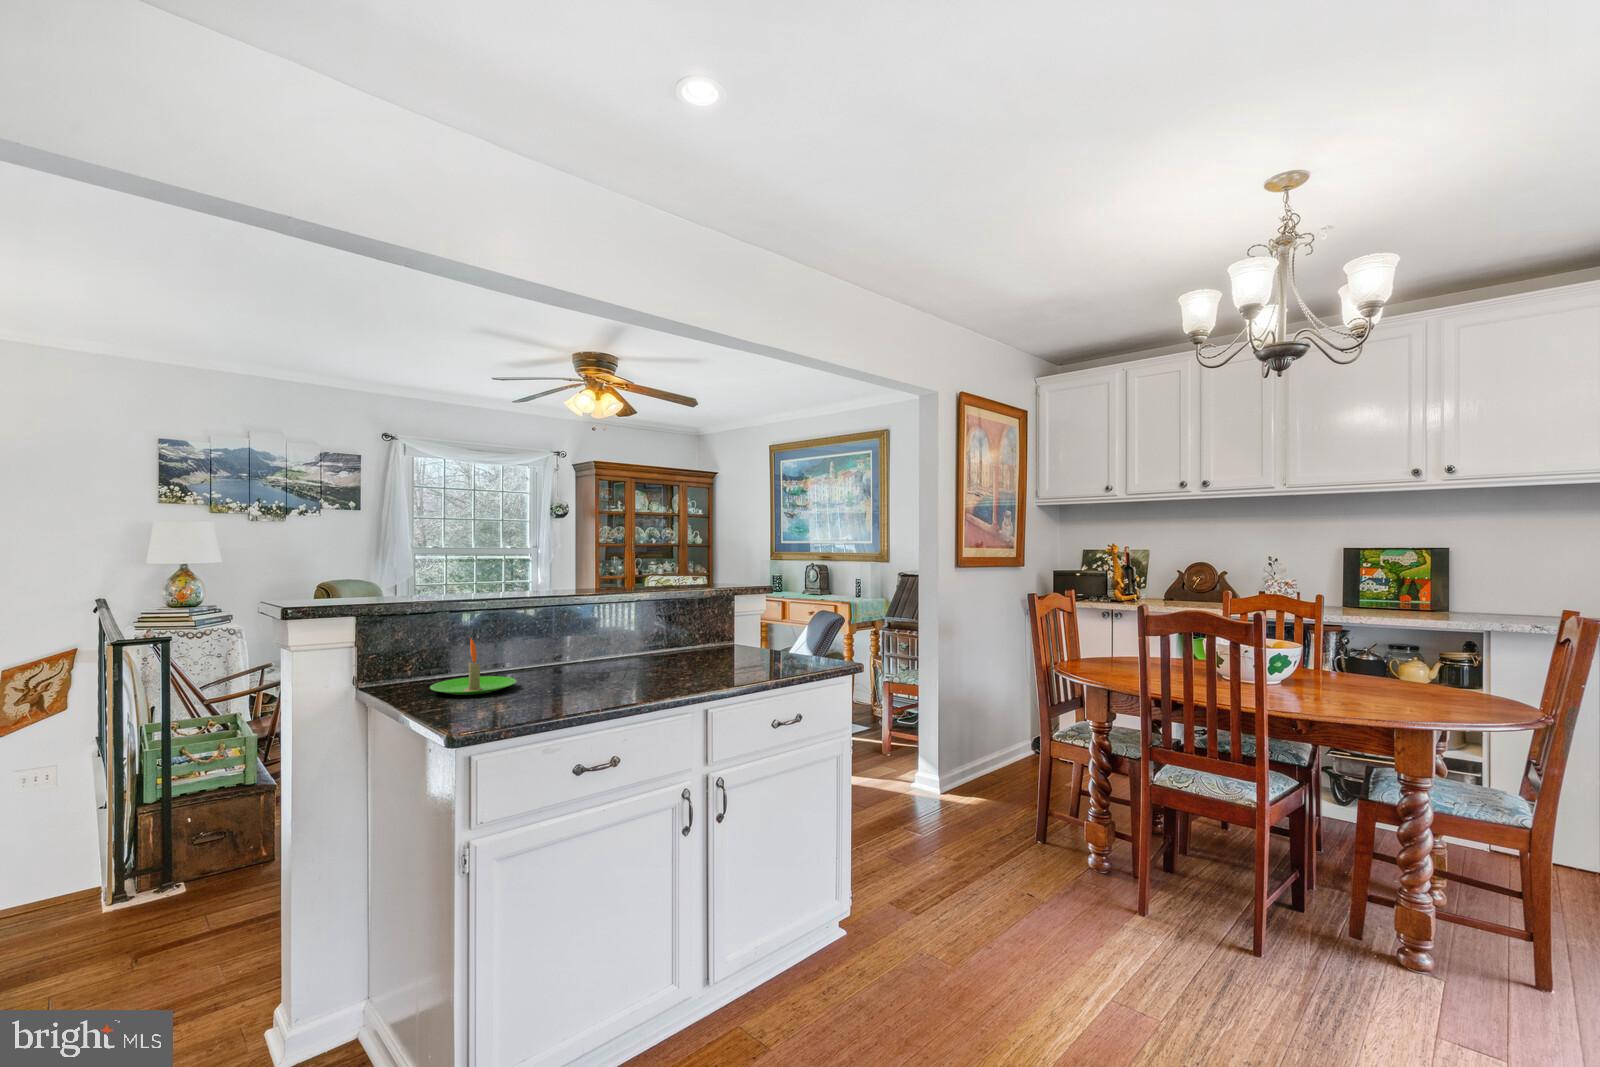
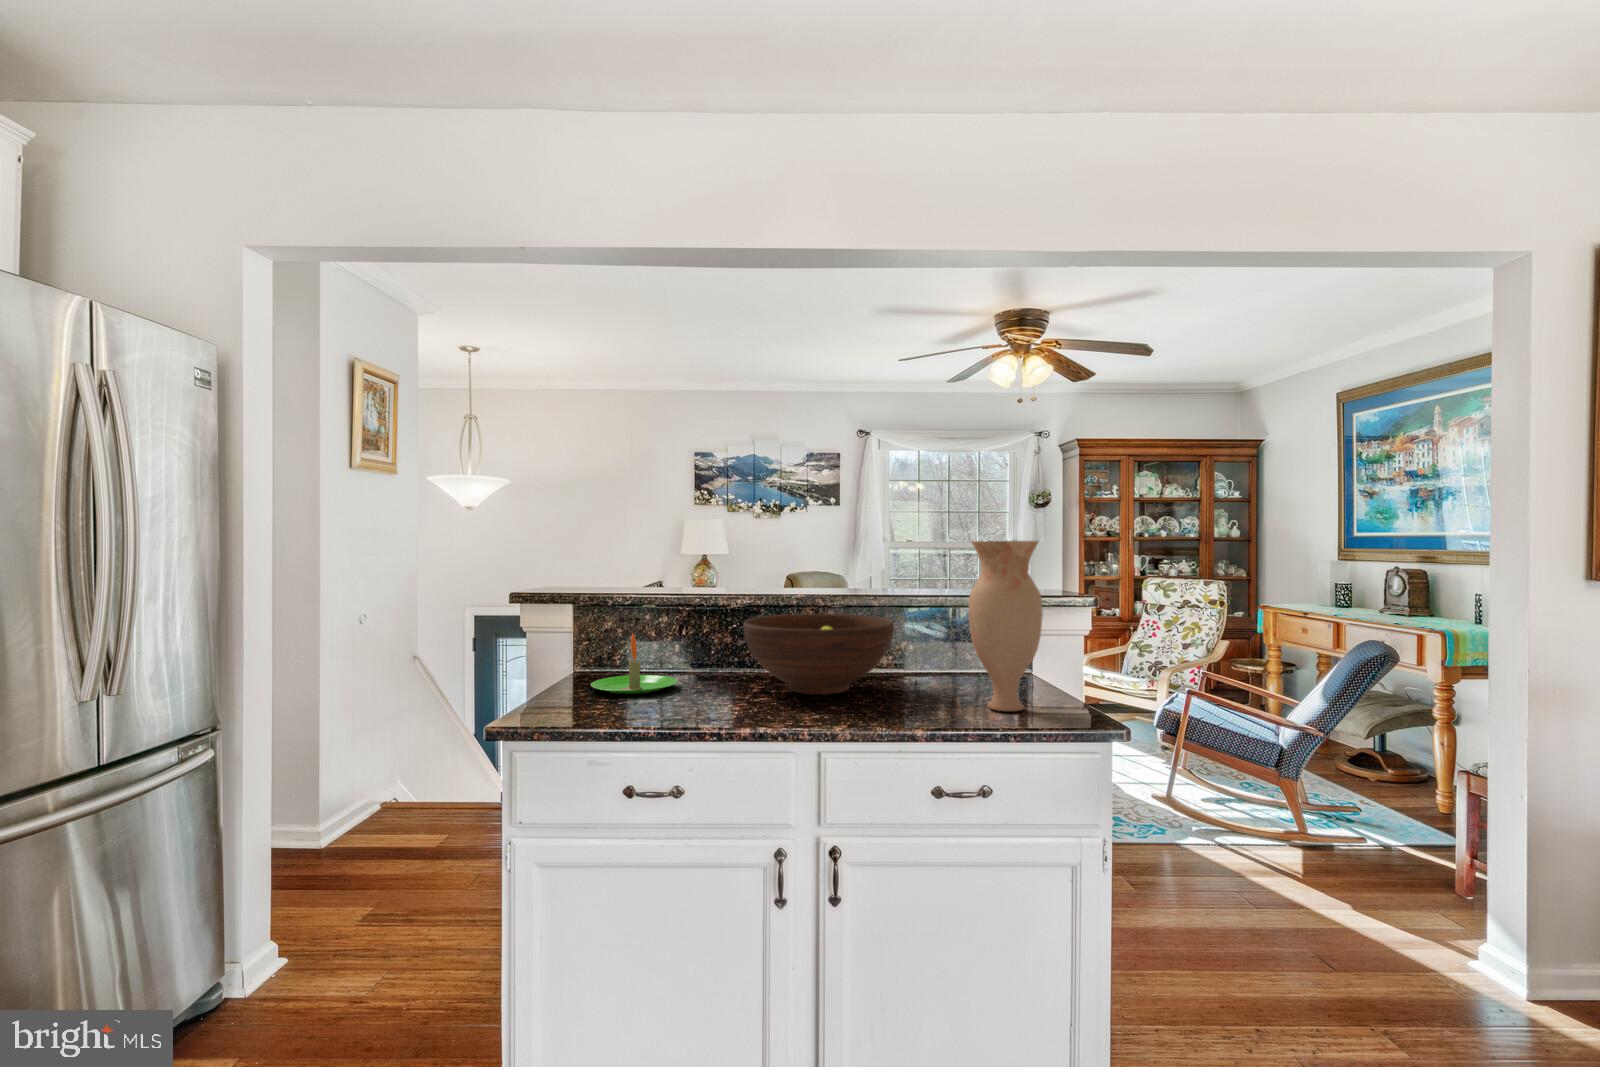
vase: none [745,550,793,664] -> present [968,541,1043,711]
fruit bowl: none [566,609,689,673] -> present [743,614,894,695]

